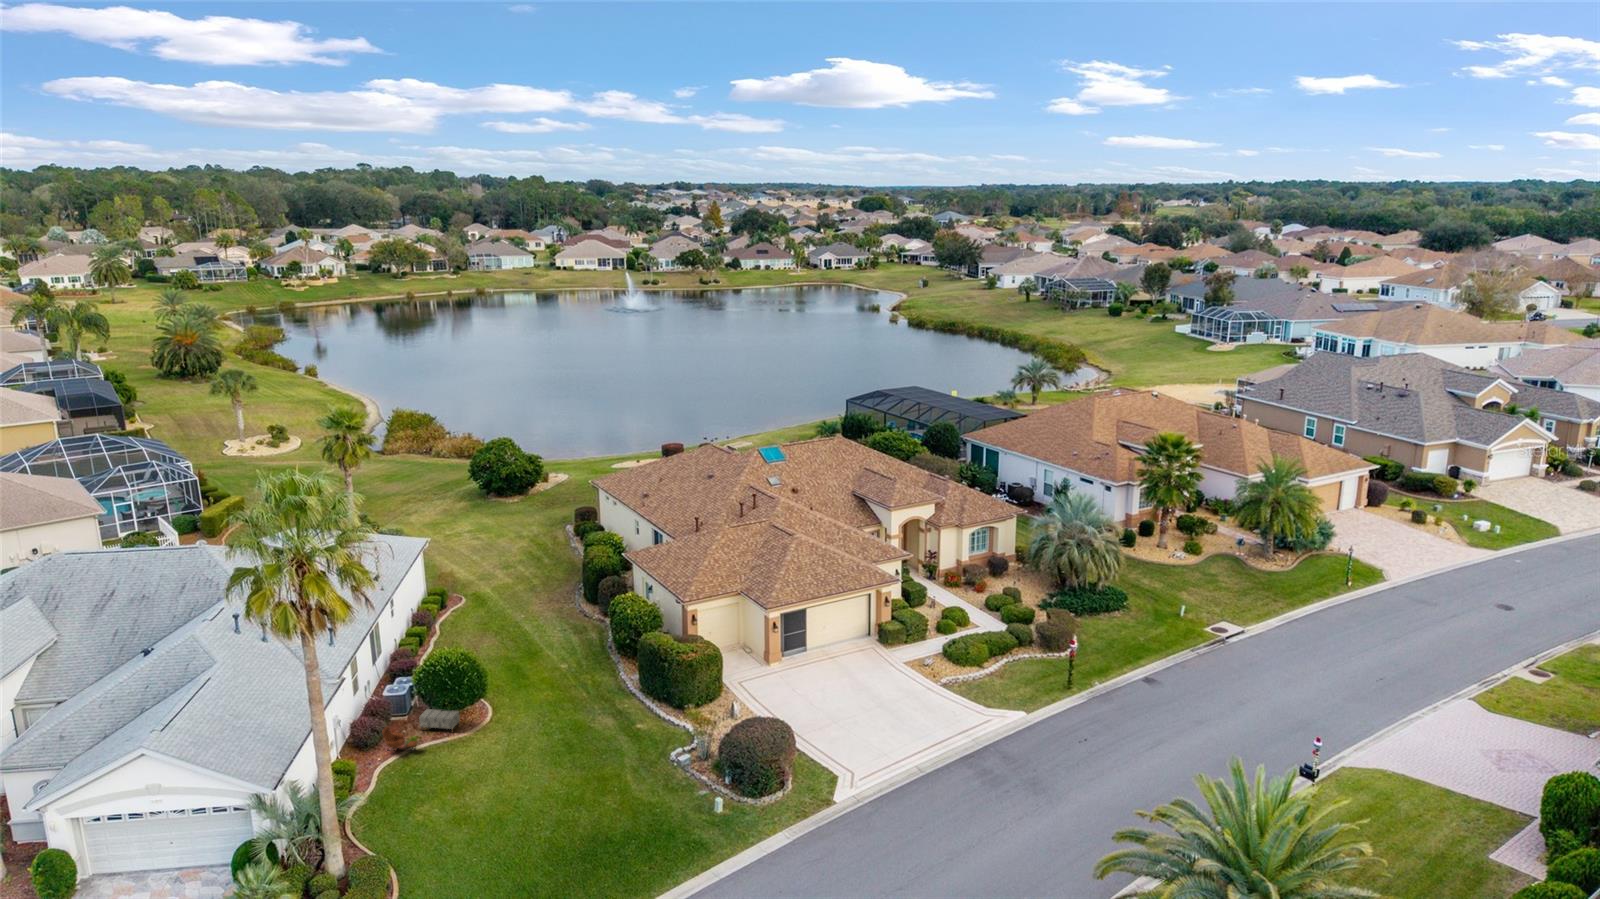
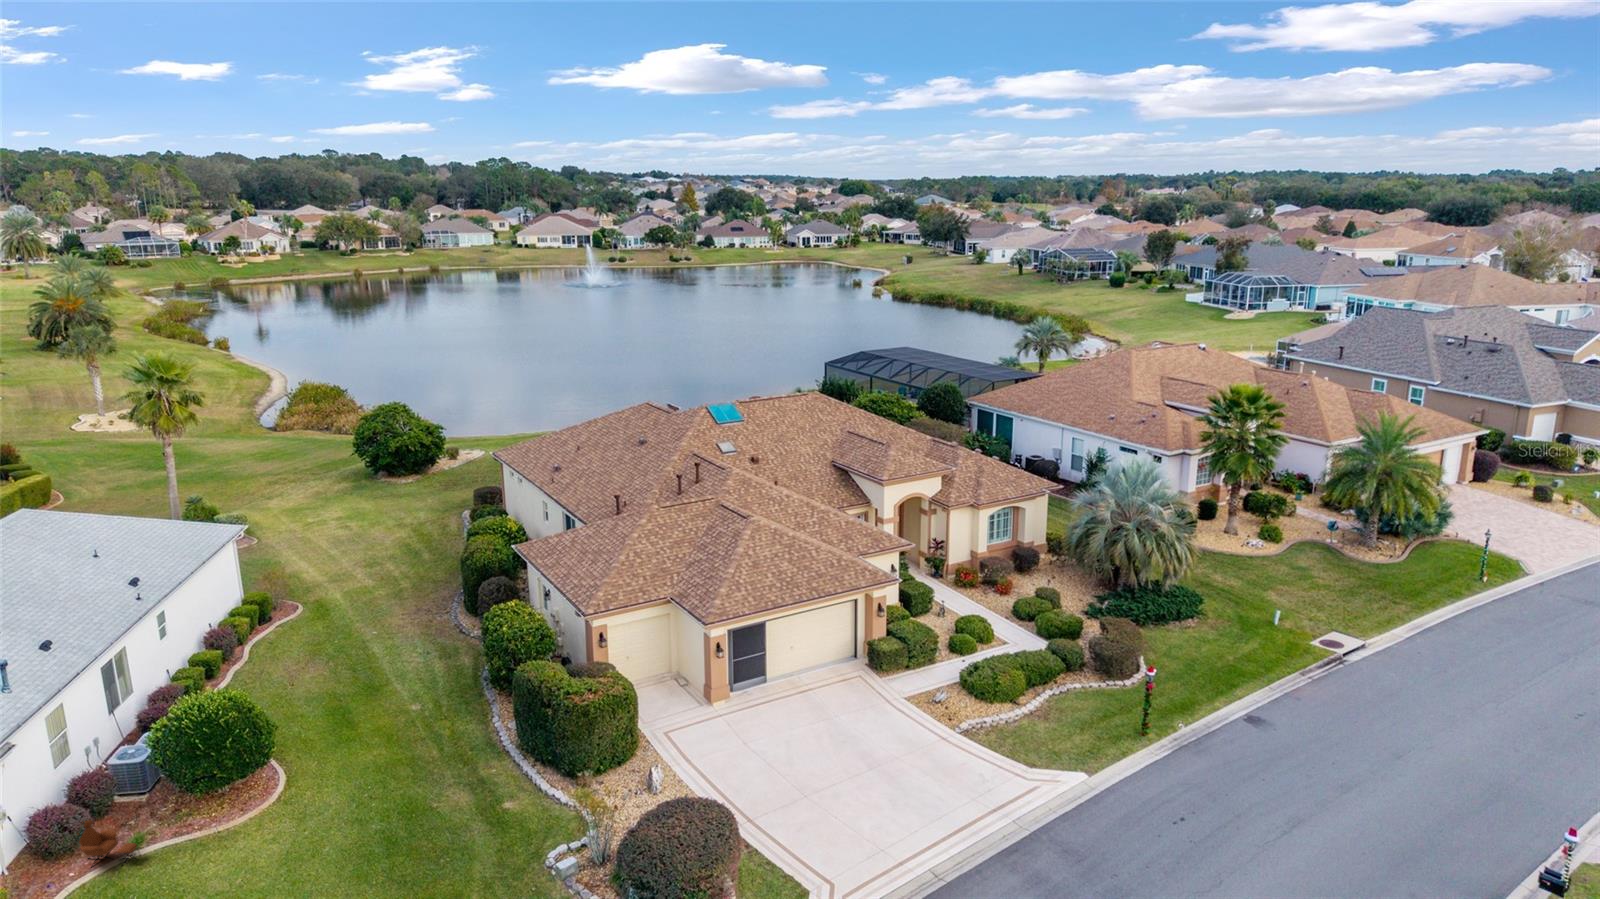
bench: present [419,709,460,732] -> none [153,786,222,825]

